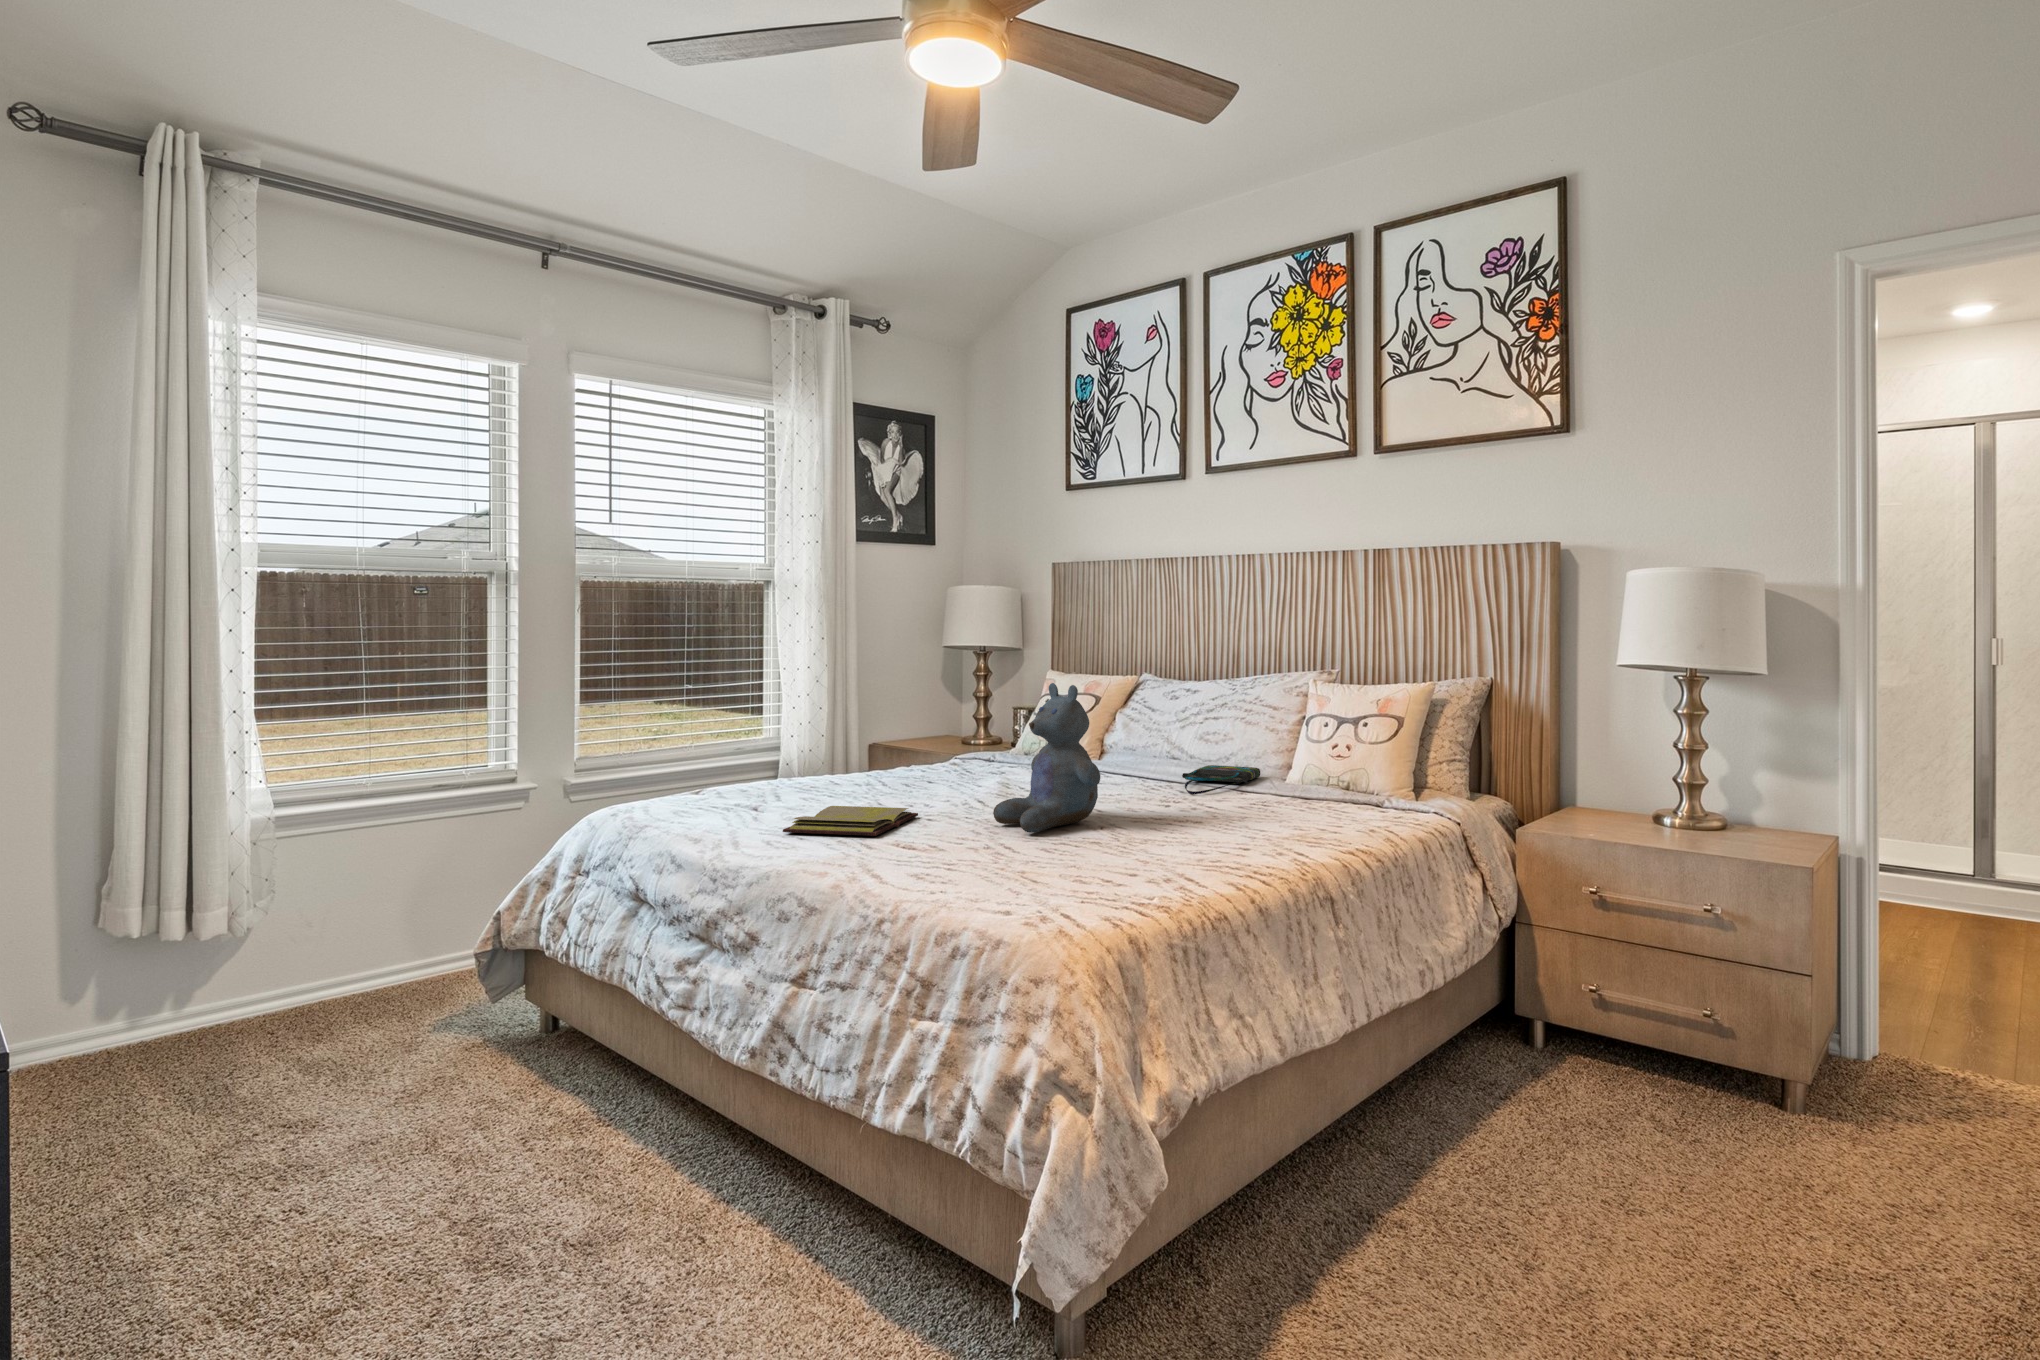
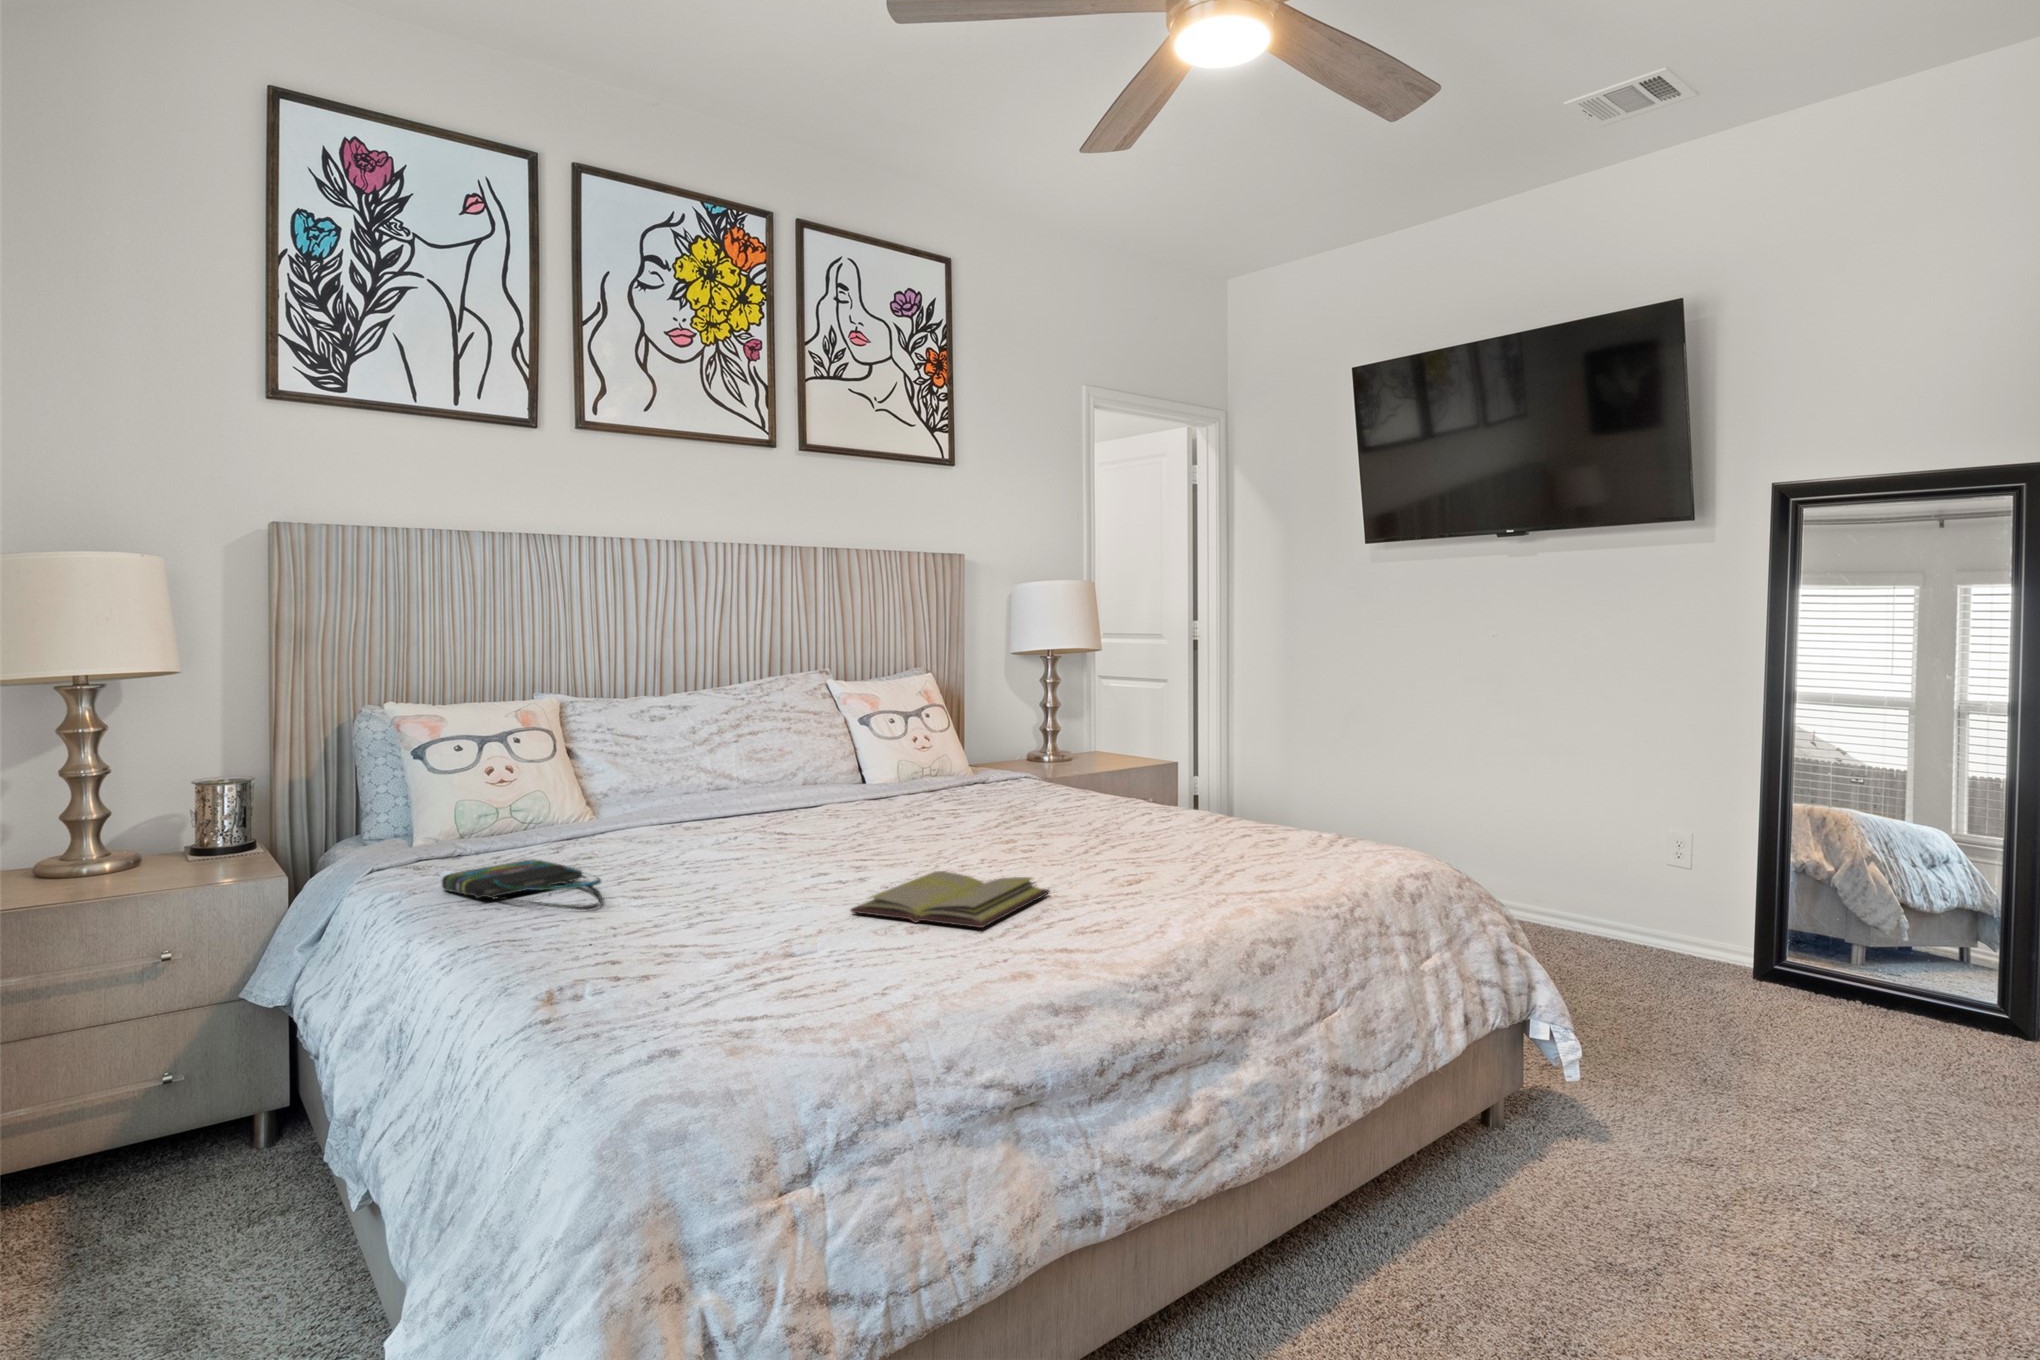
stuffed bear: present [993,683,1100,833] -> none [963,685,1093,857]
tote bag: present [1182,765,1260,794] -> present [442,860,602,910]

